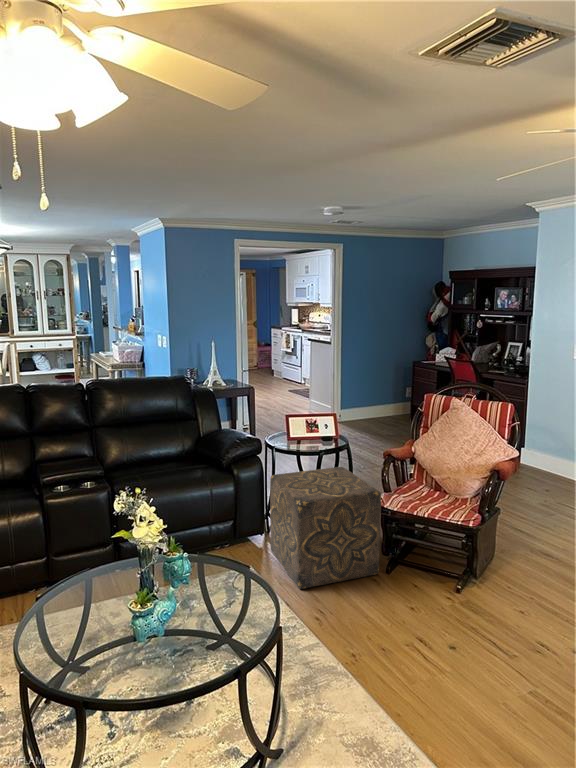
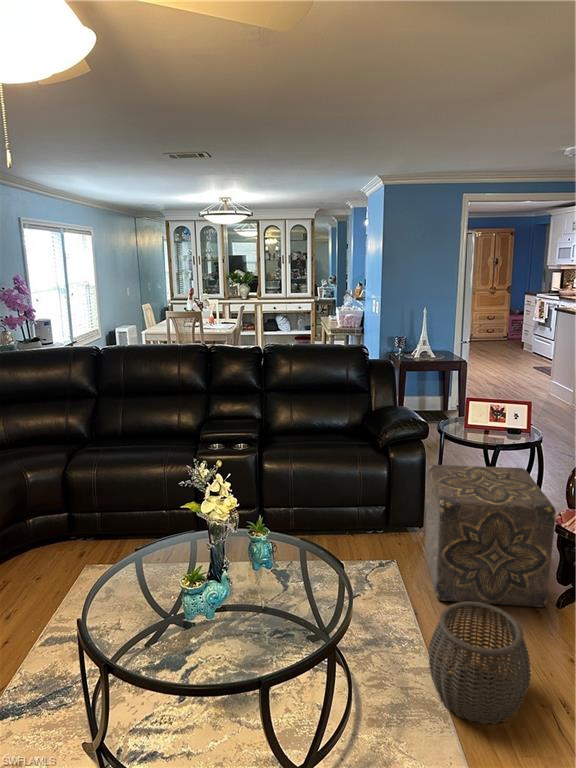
woven basket: none [320,575,400,672] -> present [428,602,531,725]

